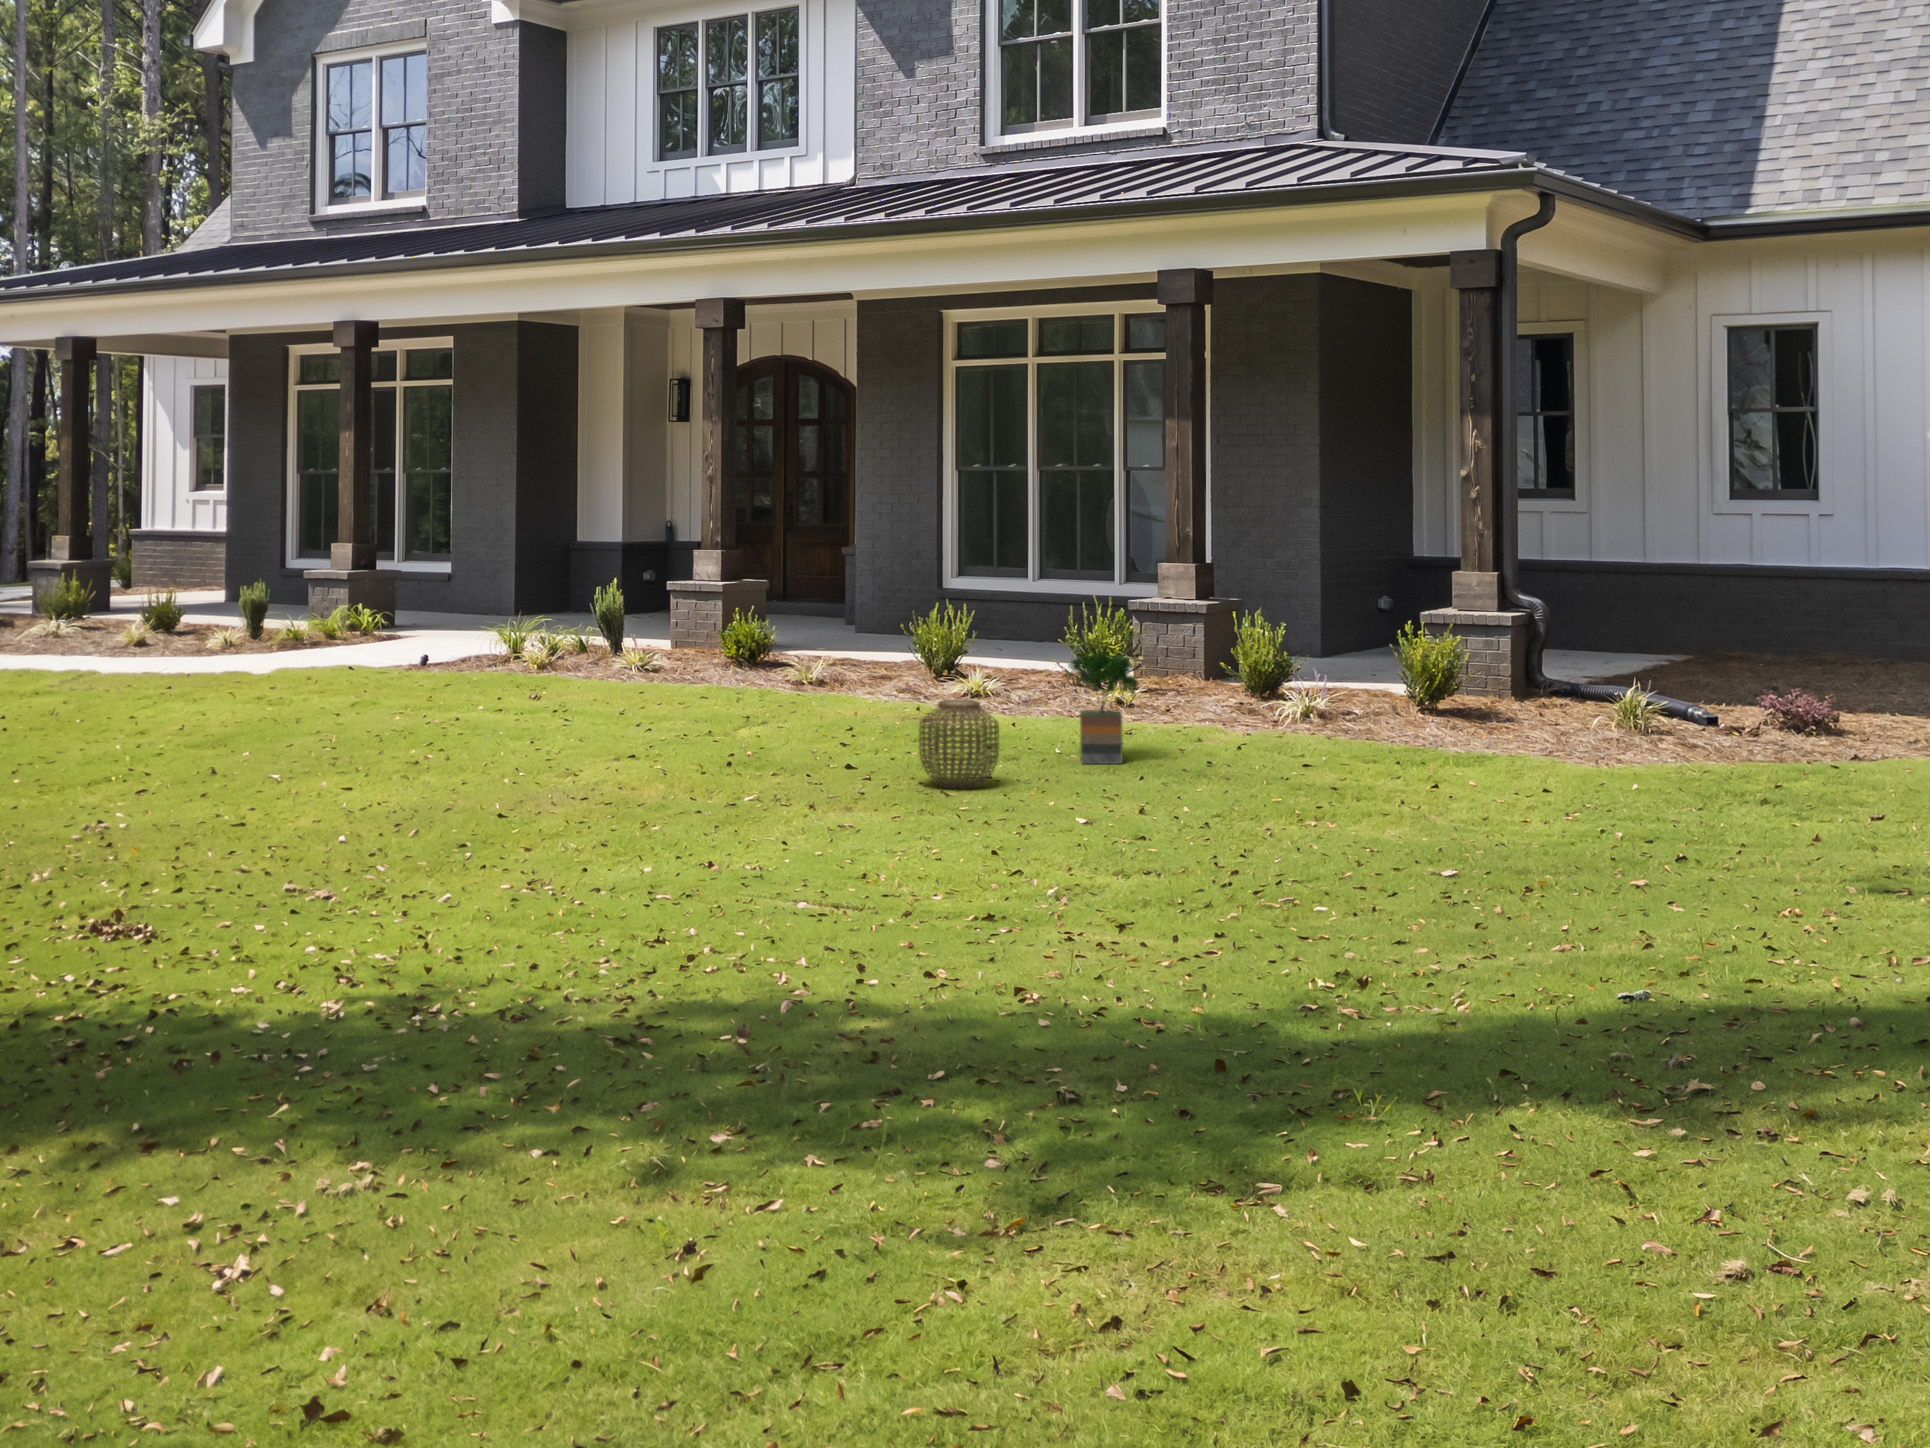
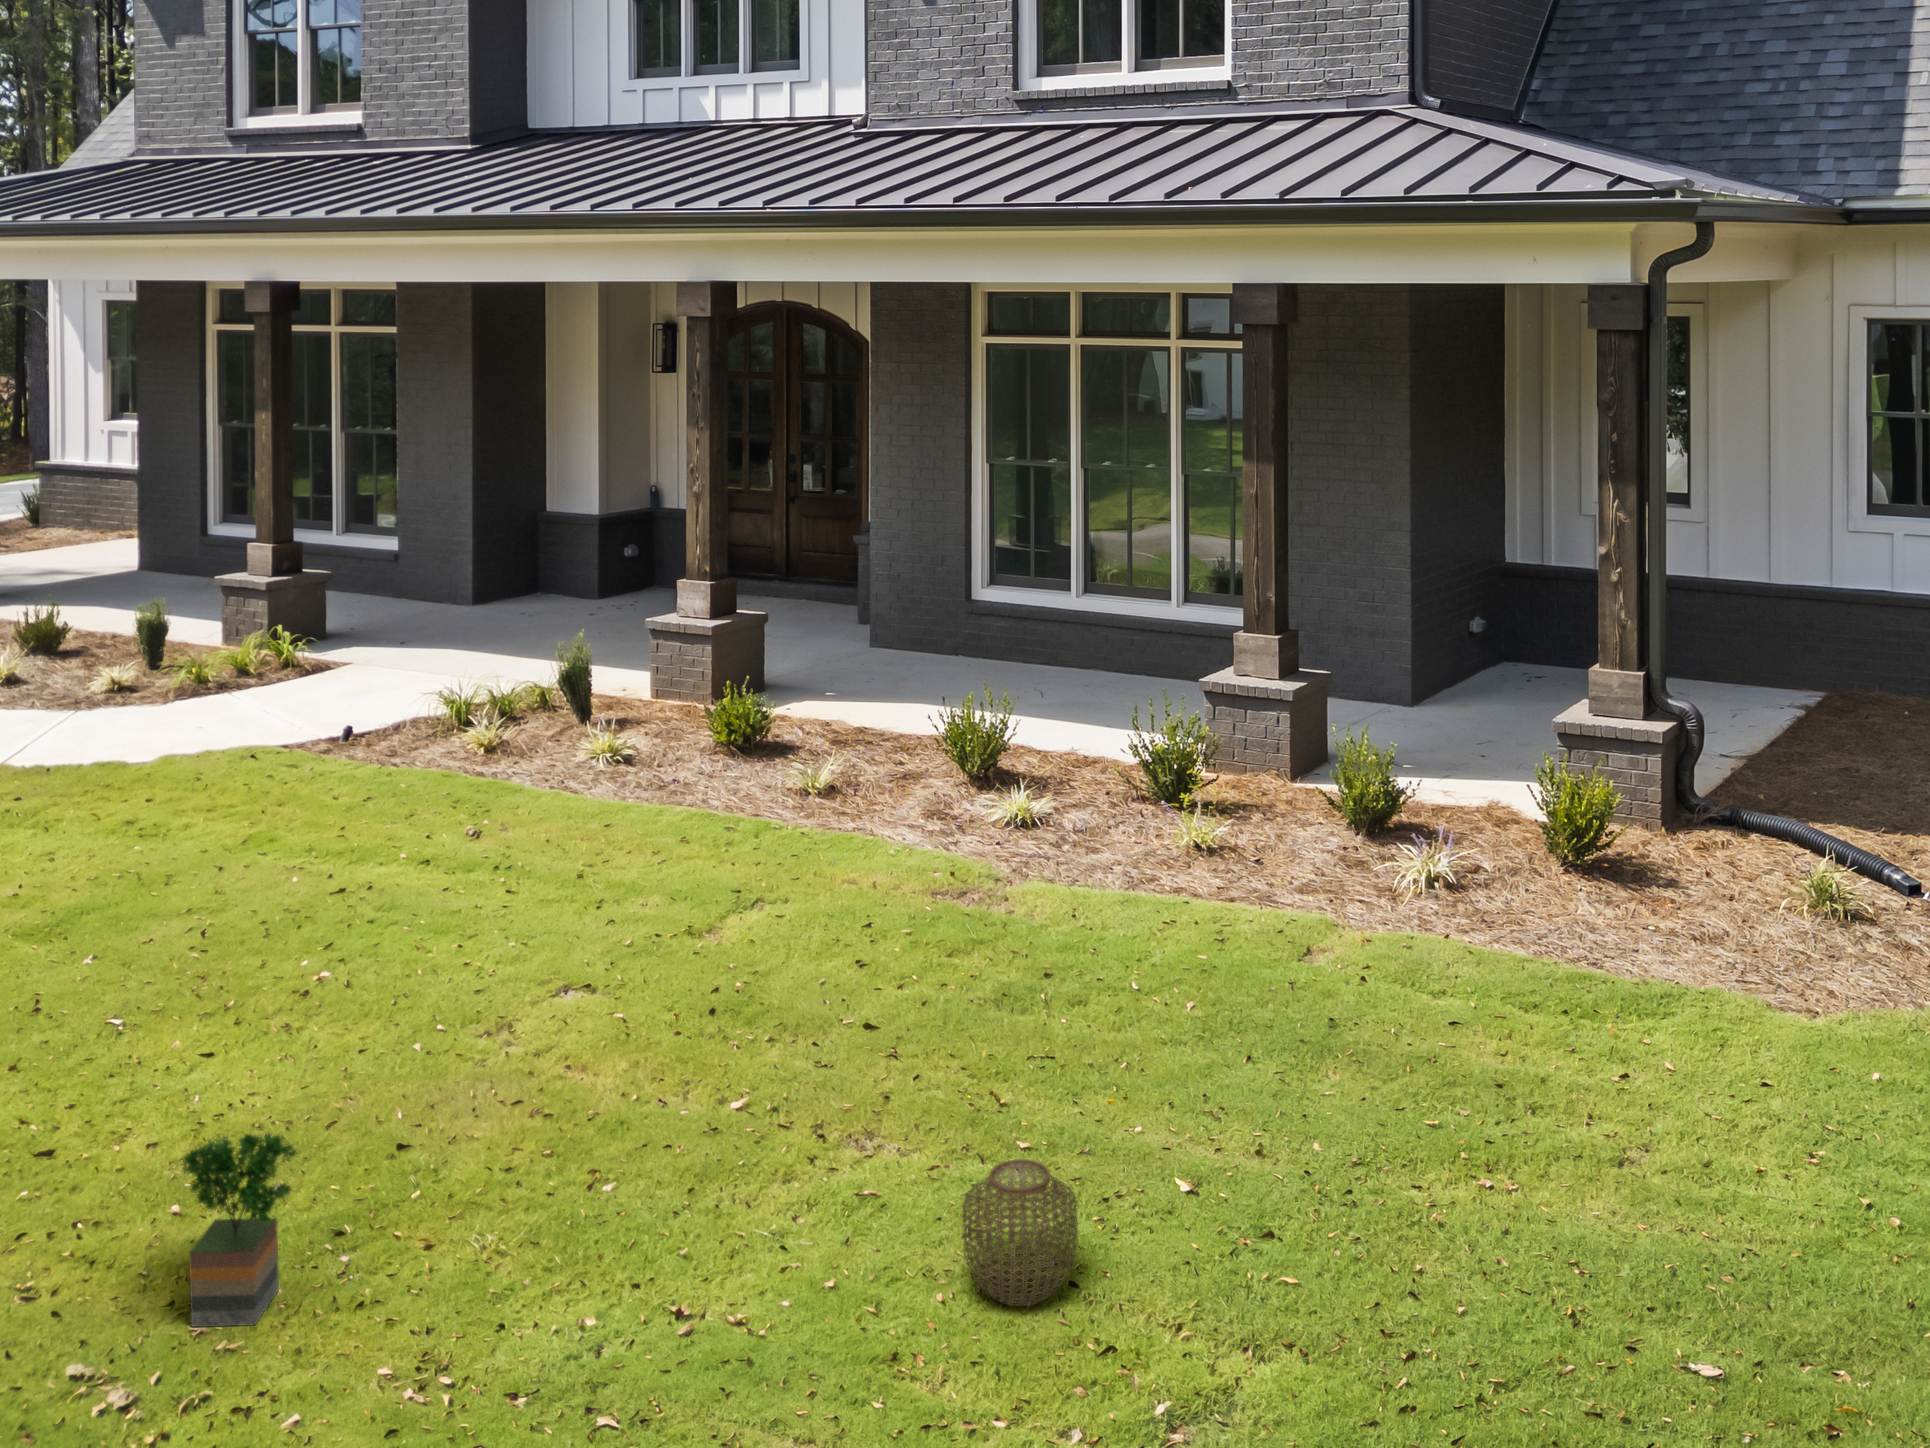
potted tree: present [1068,654,1139,764] -> present [182,1133,297,1327]

